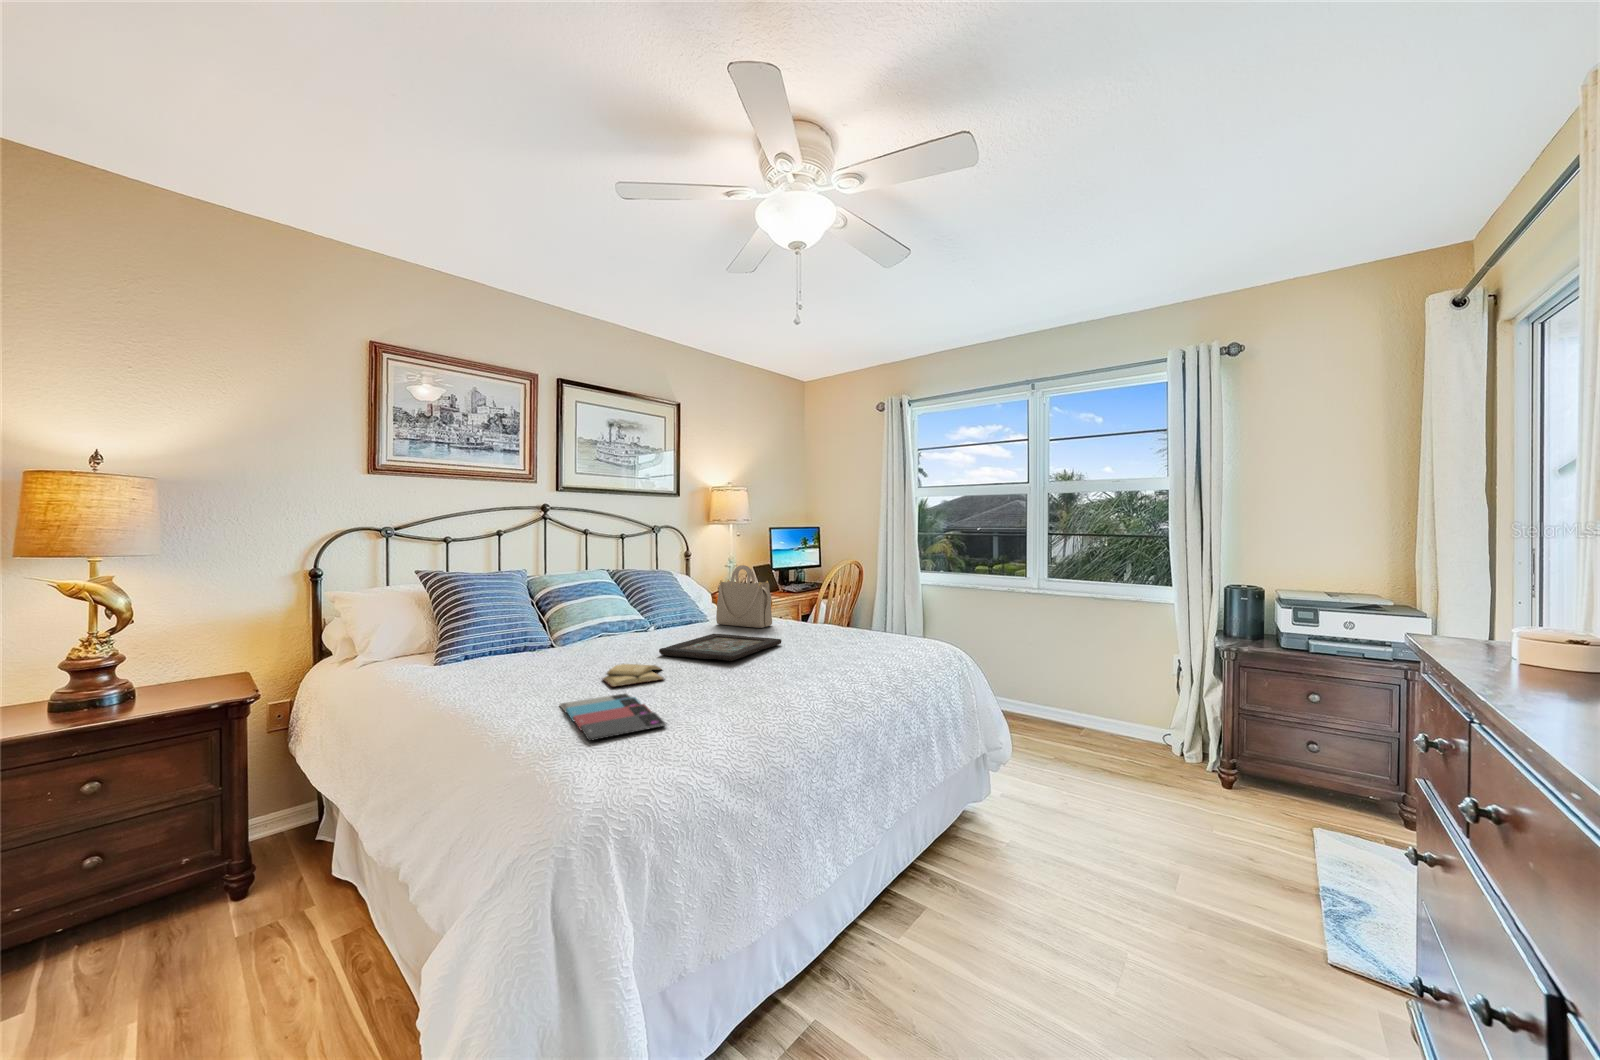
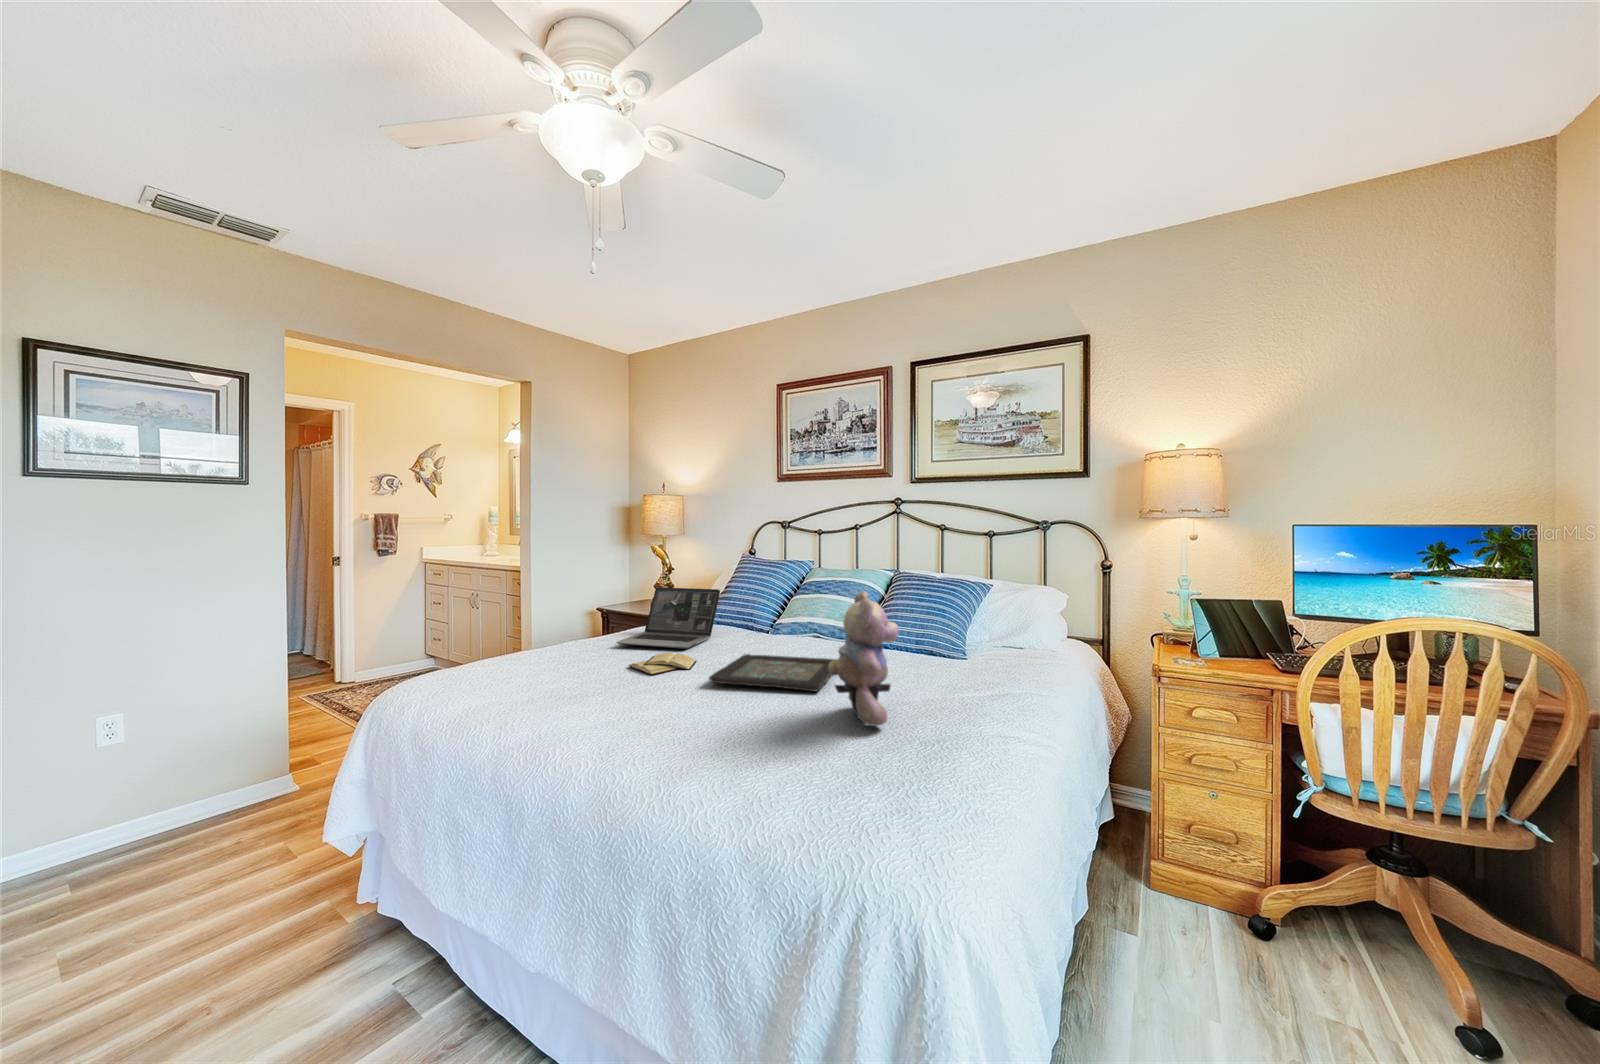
teddy bear: none [811,561,870,642] -> present [828,591,899,726]
handbag: present [716,565,772,628] -> none [908,582,953,675]
laptop: none [423,606,578,691] -> present [616,587,720,649]
smartphone: present [560,694,667,741] -> none [494,663,612,695]

